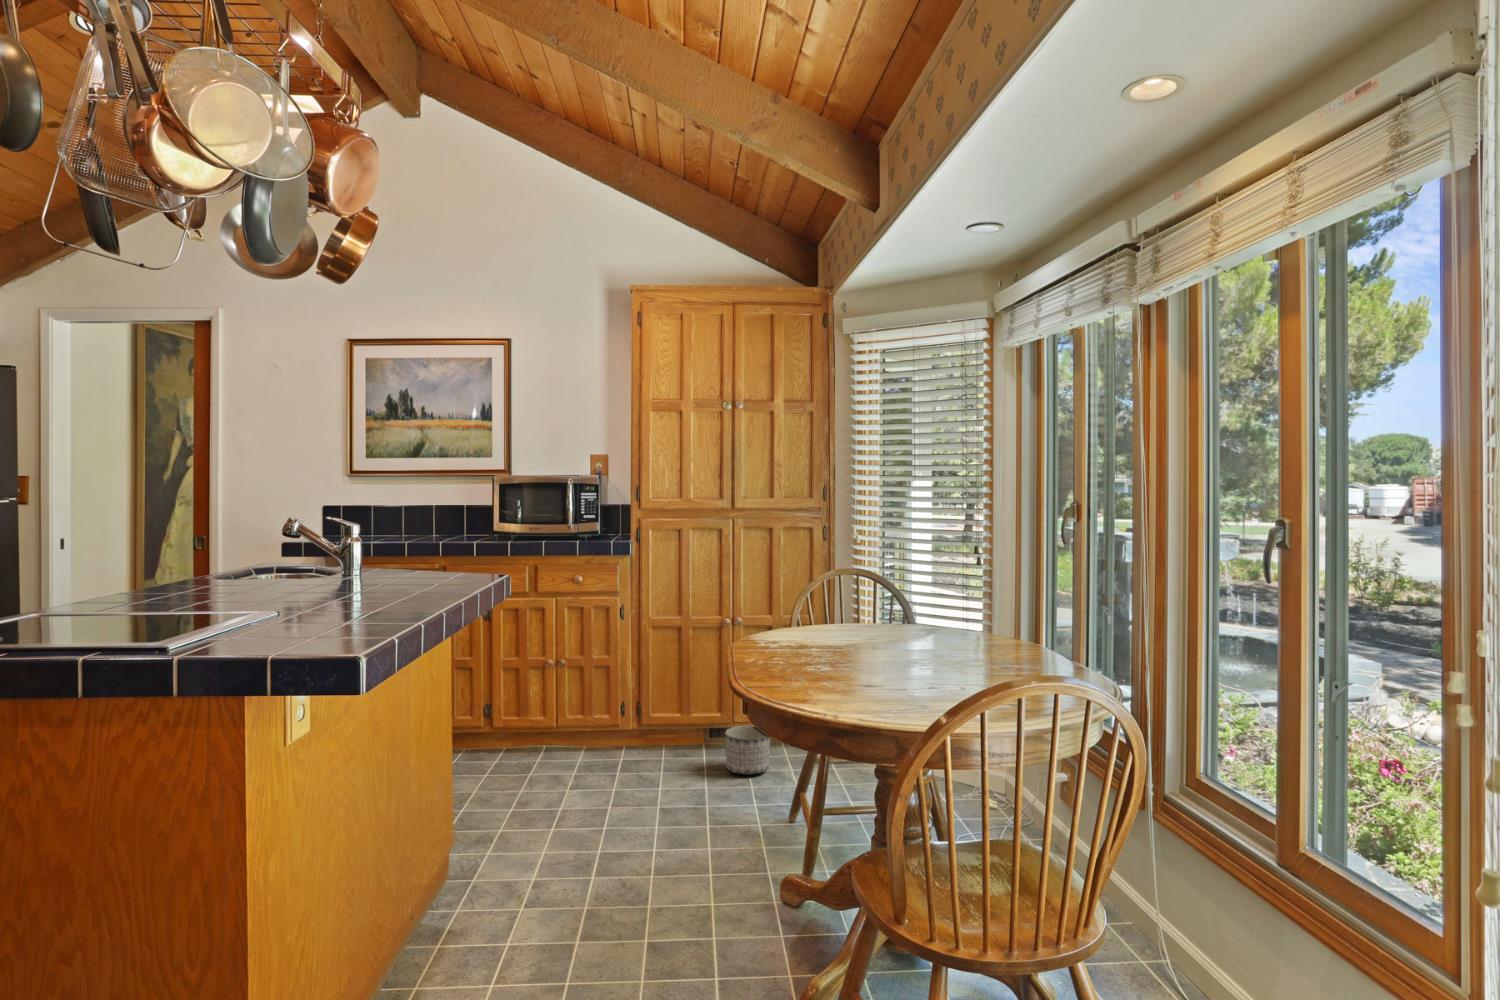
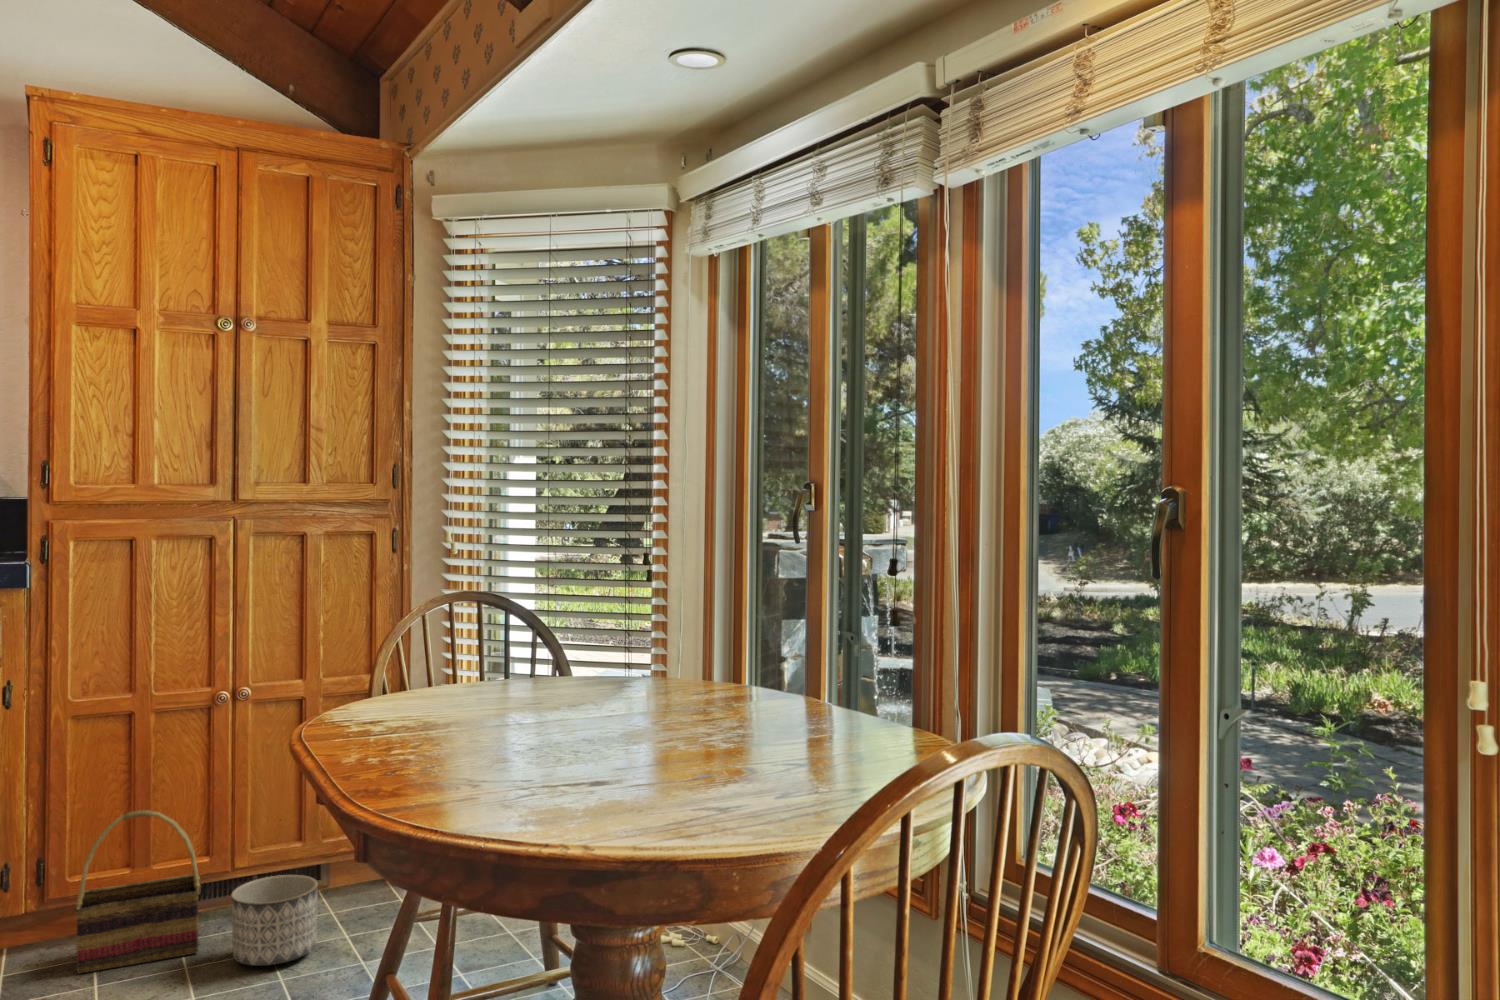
basket: none [652,679,714,762] -> present [75,810,200,974]

